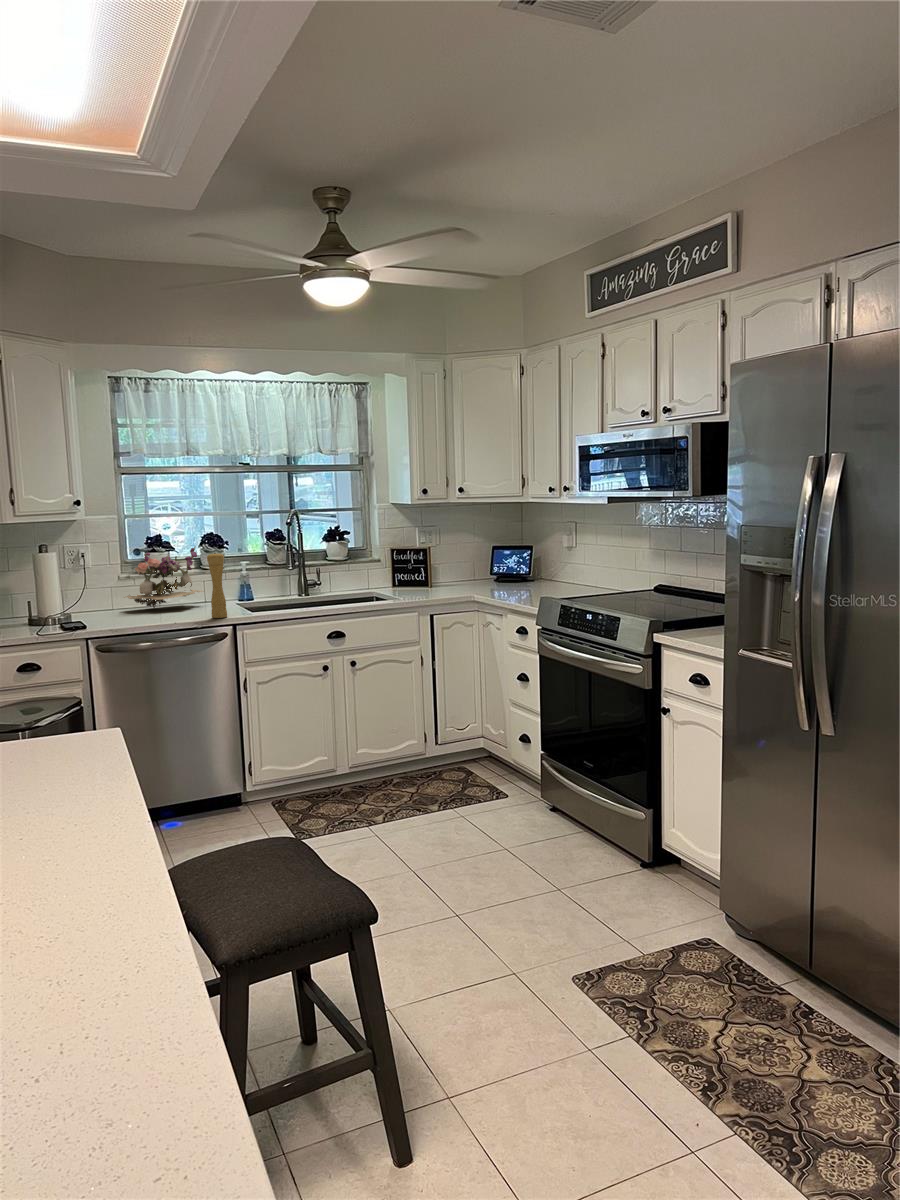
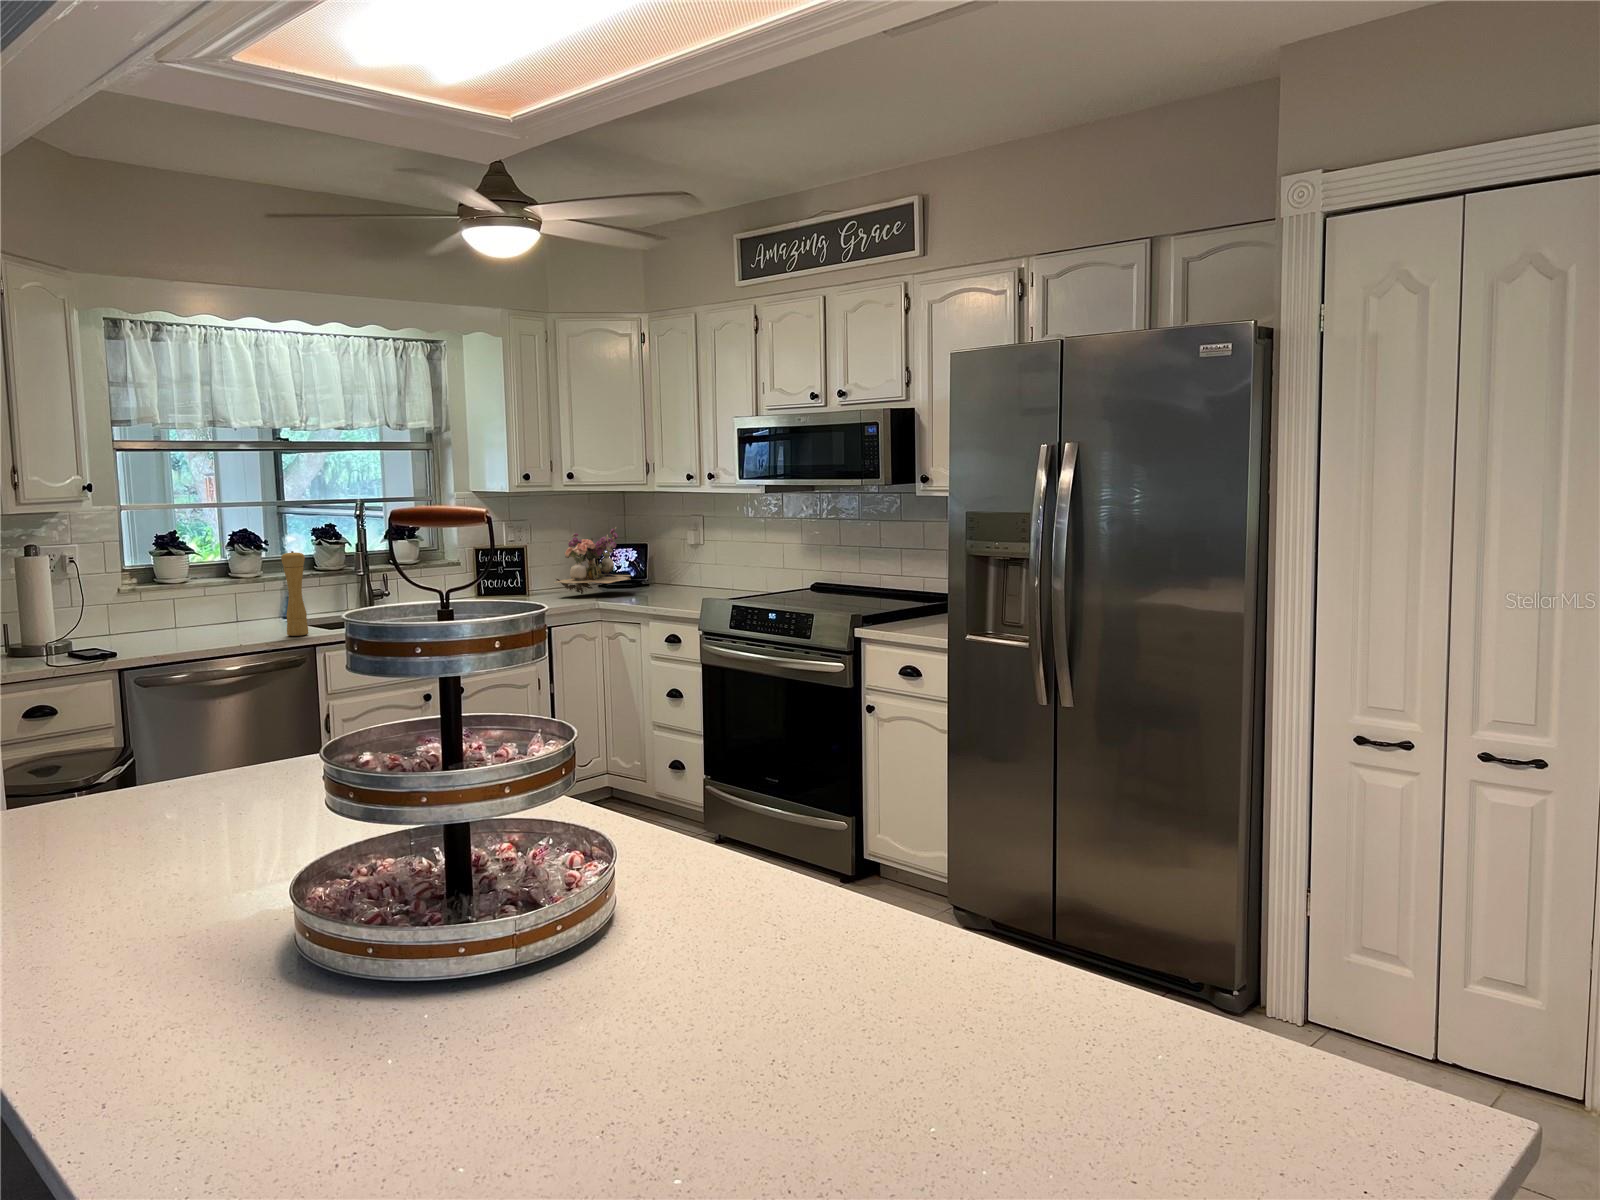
flower arrangement: present [124,546,203,608] -> present [554,527,631,594]

